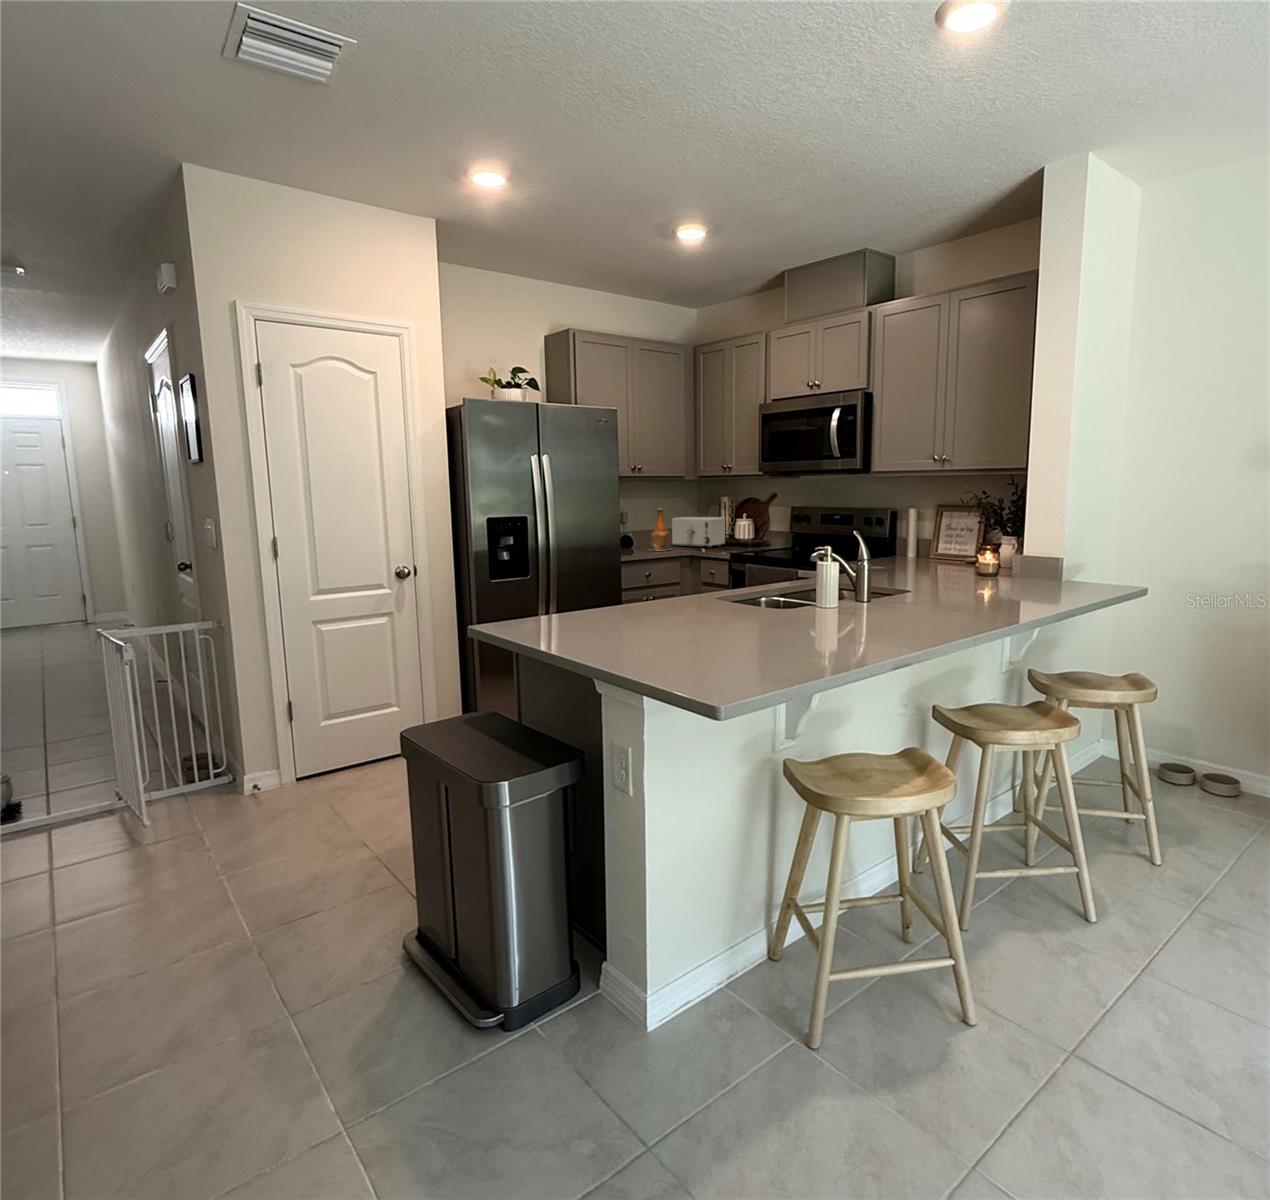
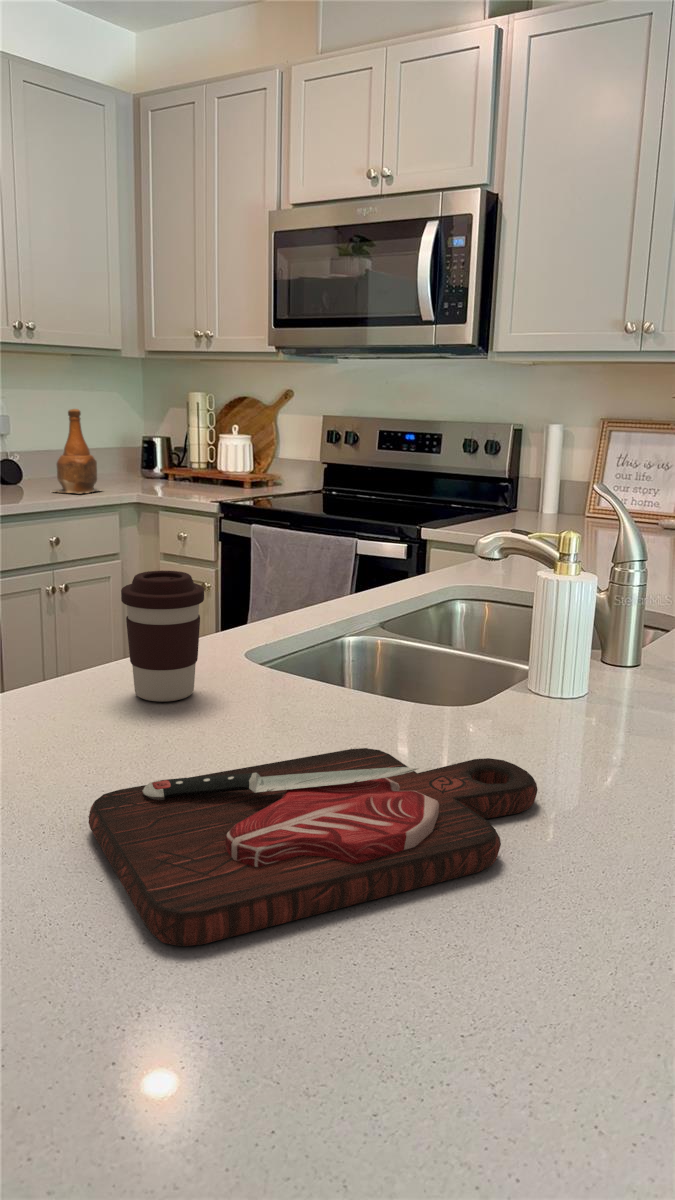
toaster: present [672,517,725,548] -> none [98,428,200,488]
coffee cup: none [670,564,696,606] -> present [121,570,204,701]
cutting board: none [657,608,784,635] -> present [88,748,538,946]

